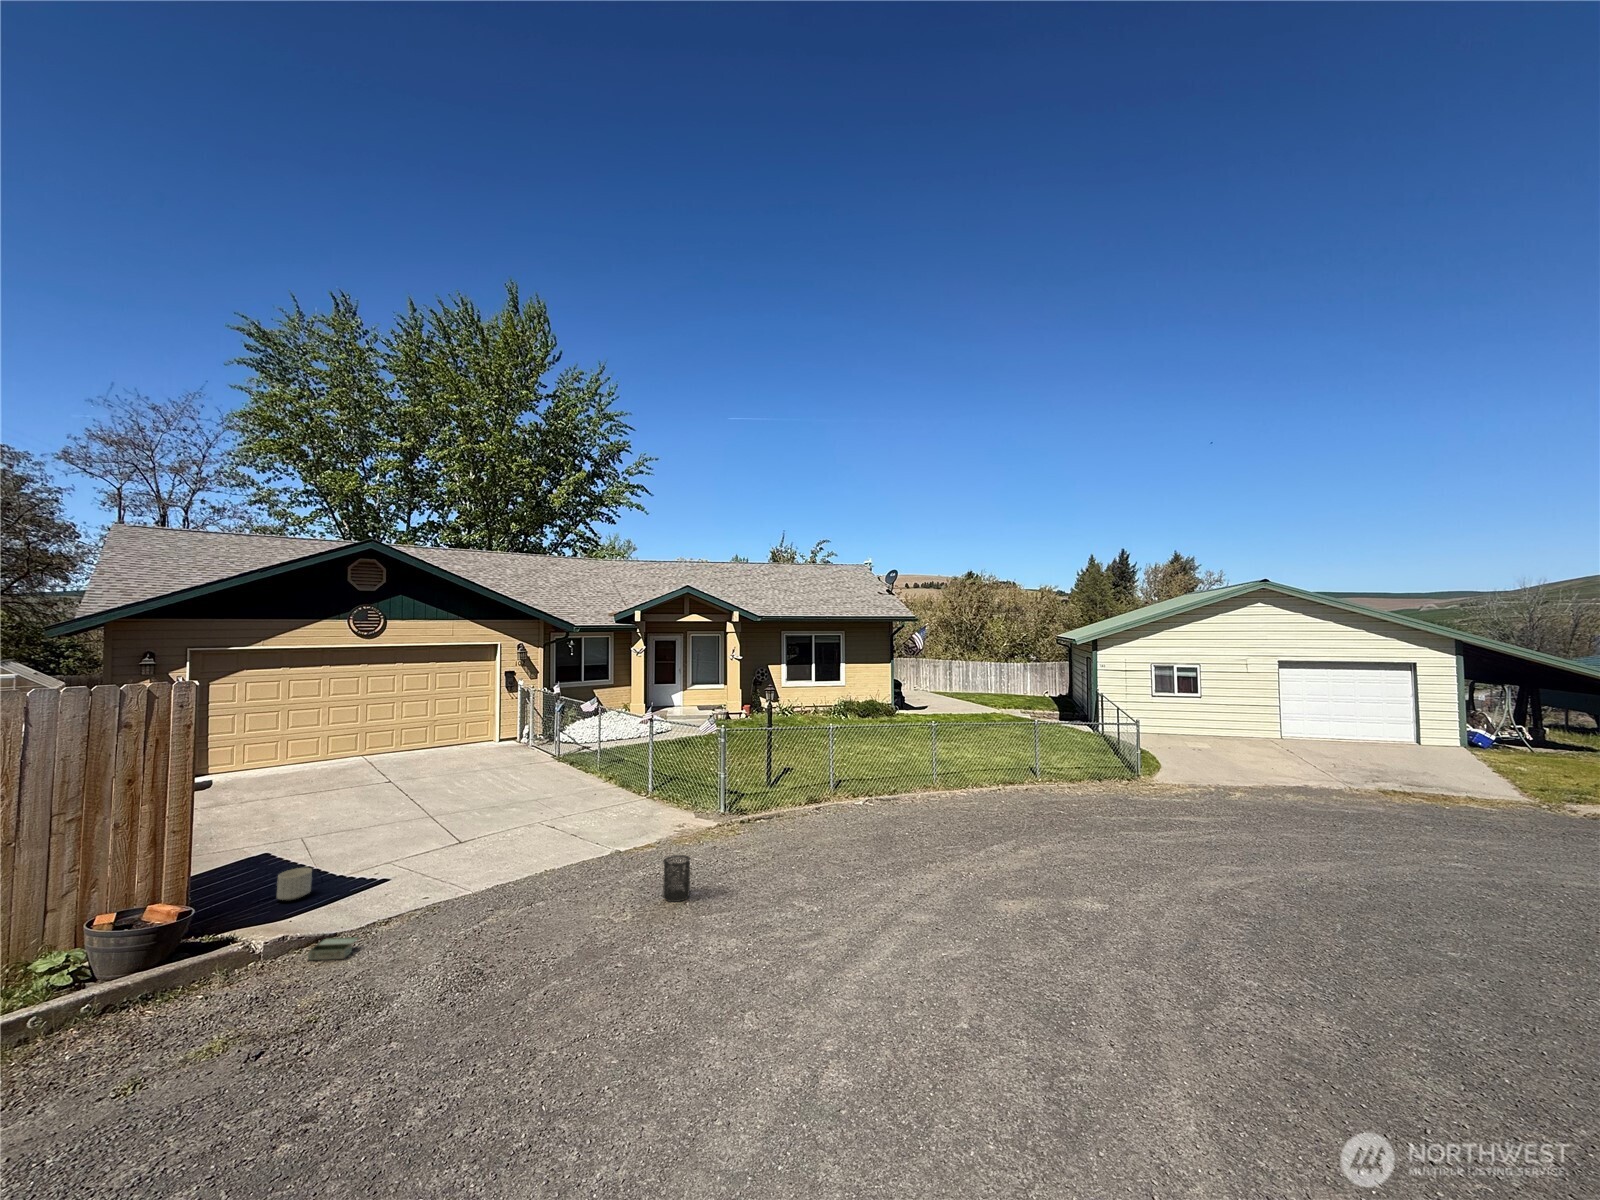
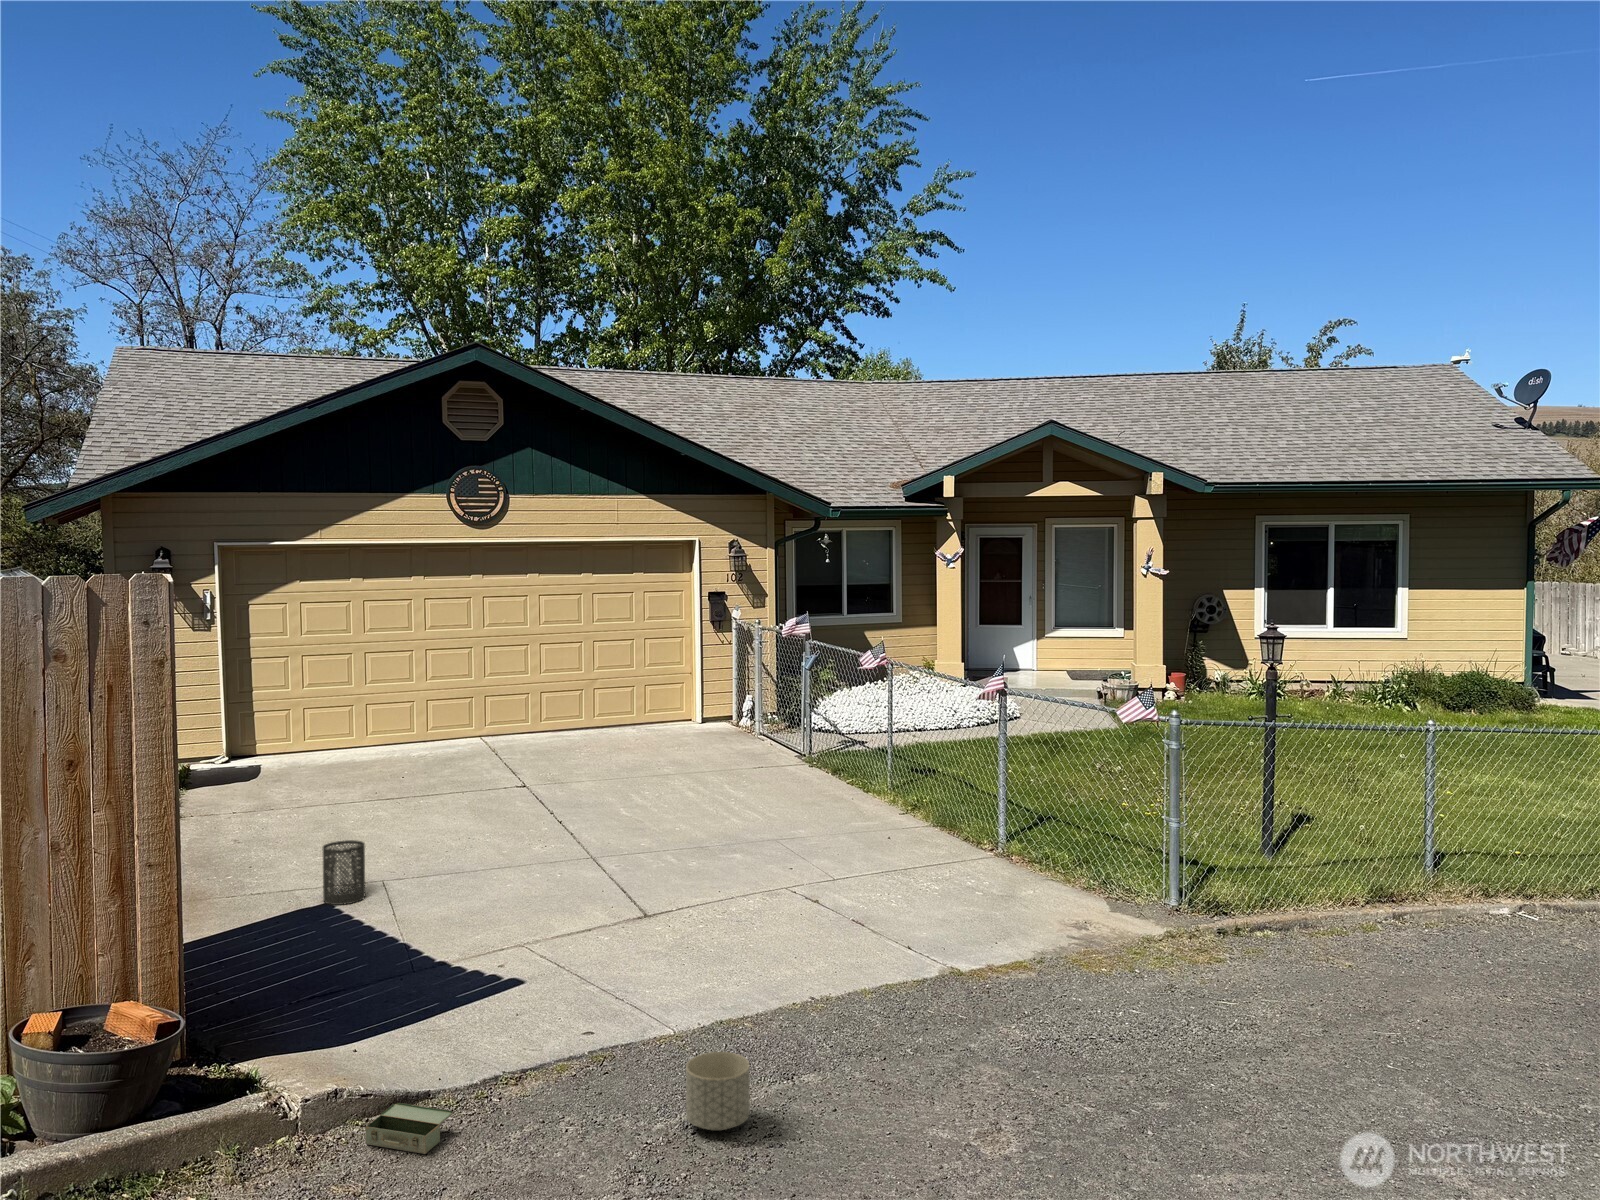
trash can: present [663,855,691,902] -> present [323,840,365,905]
planter: present [277,868,312,901] -> present [686,1052,750,1131]

